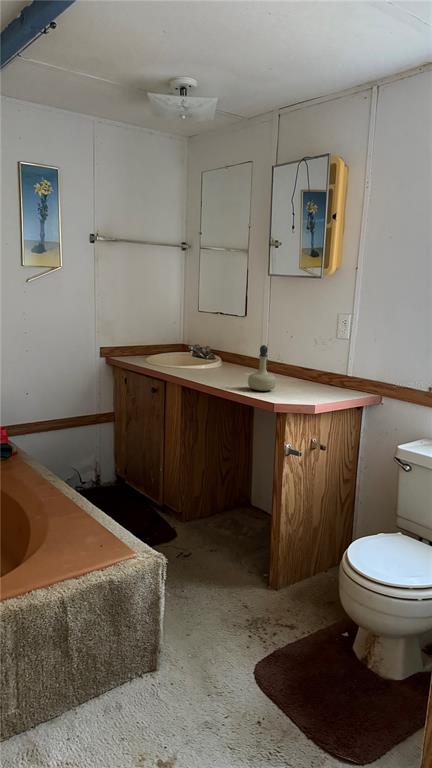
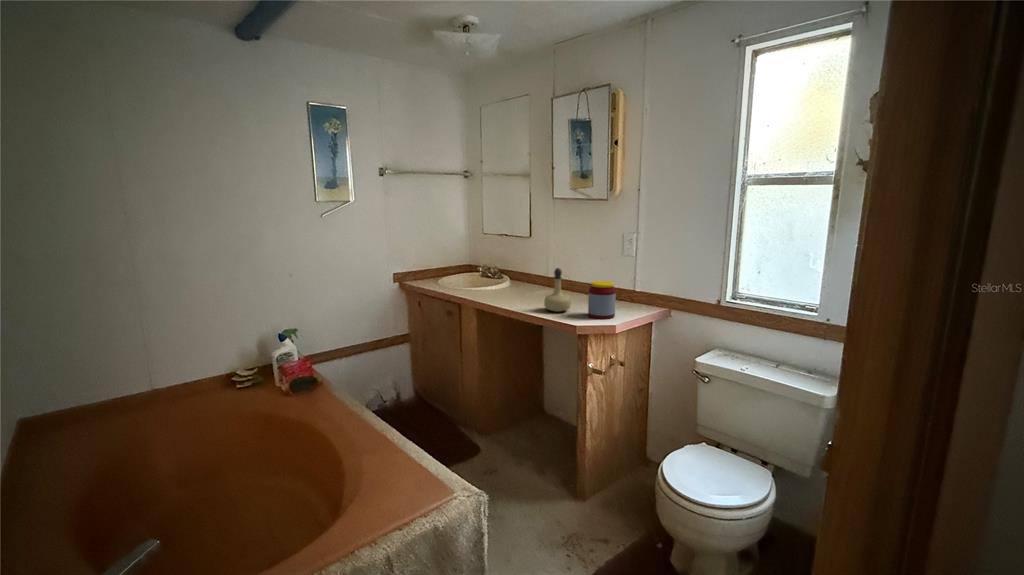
jar: none [292,360,322,400] -> present [588,281,616,319]

